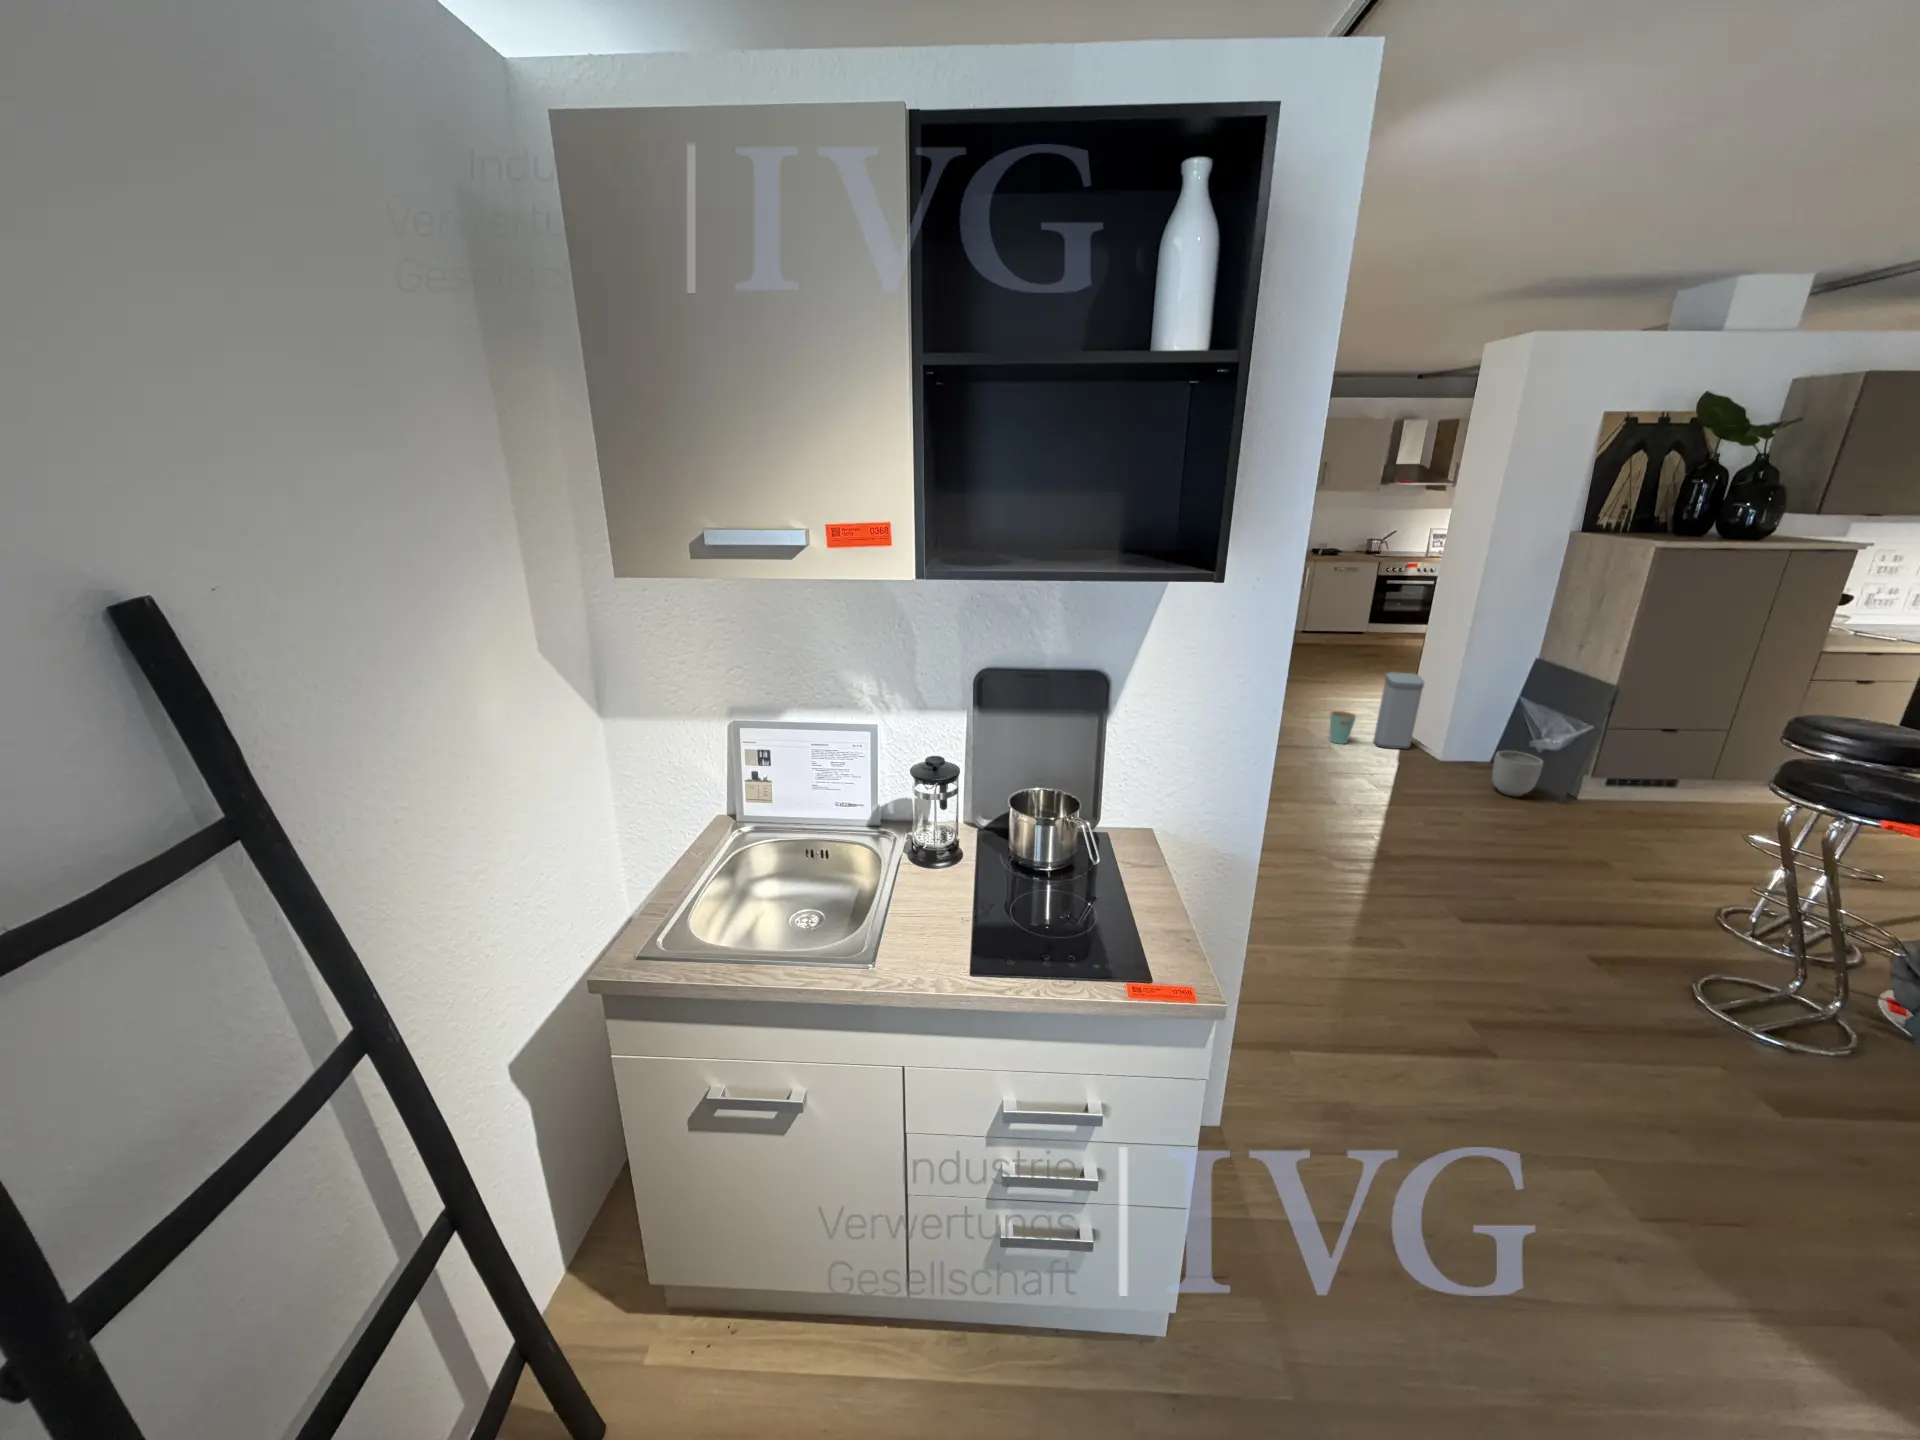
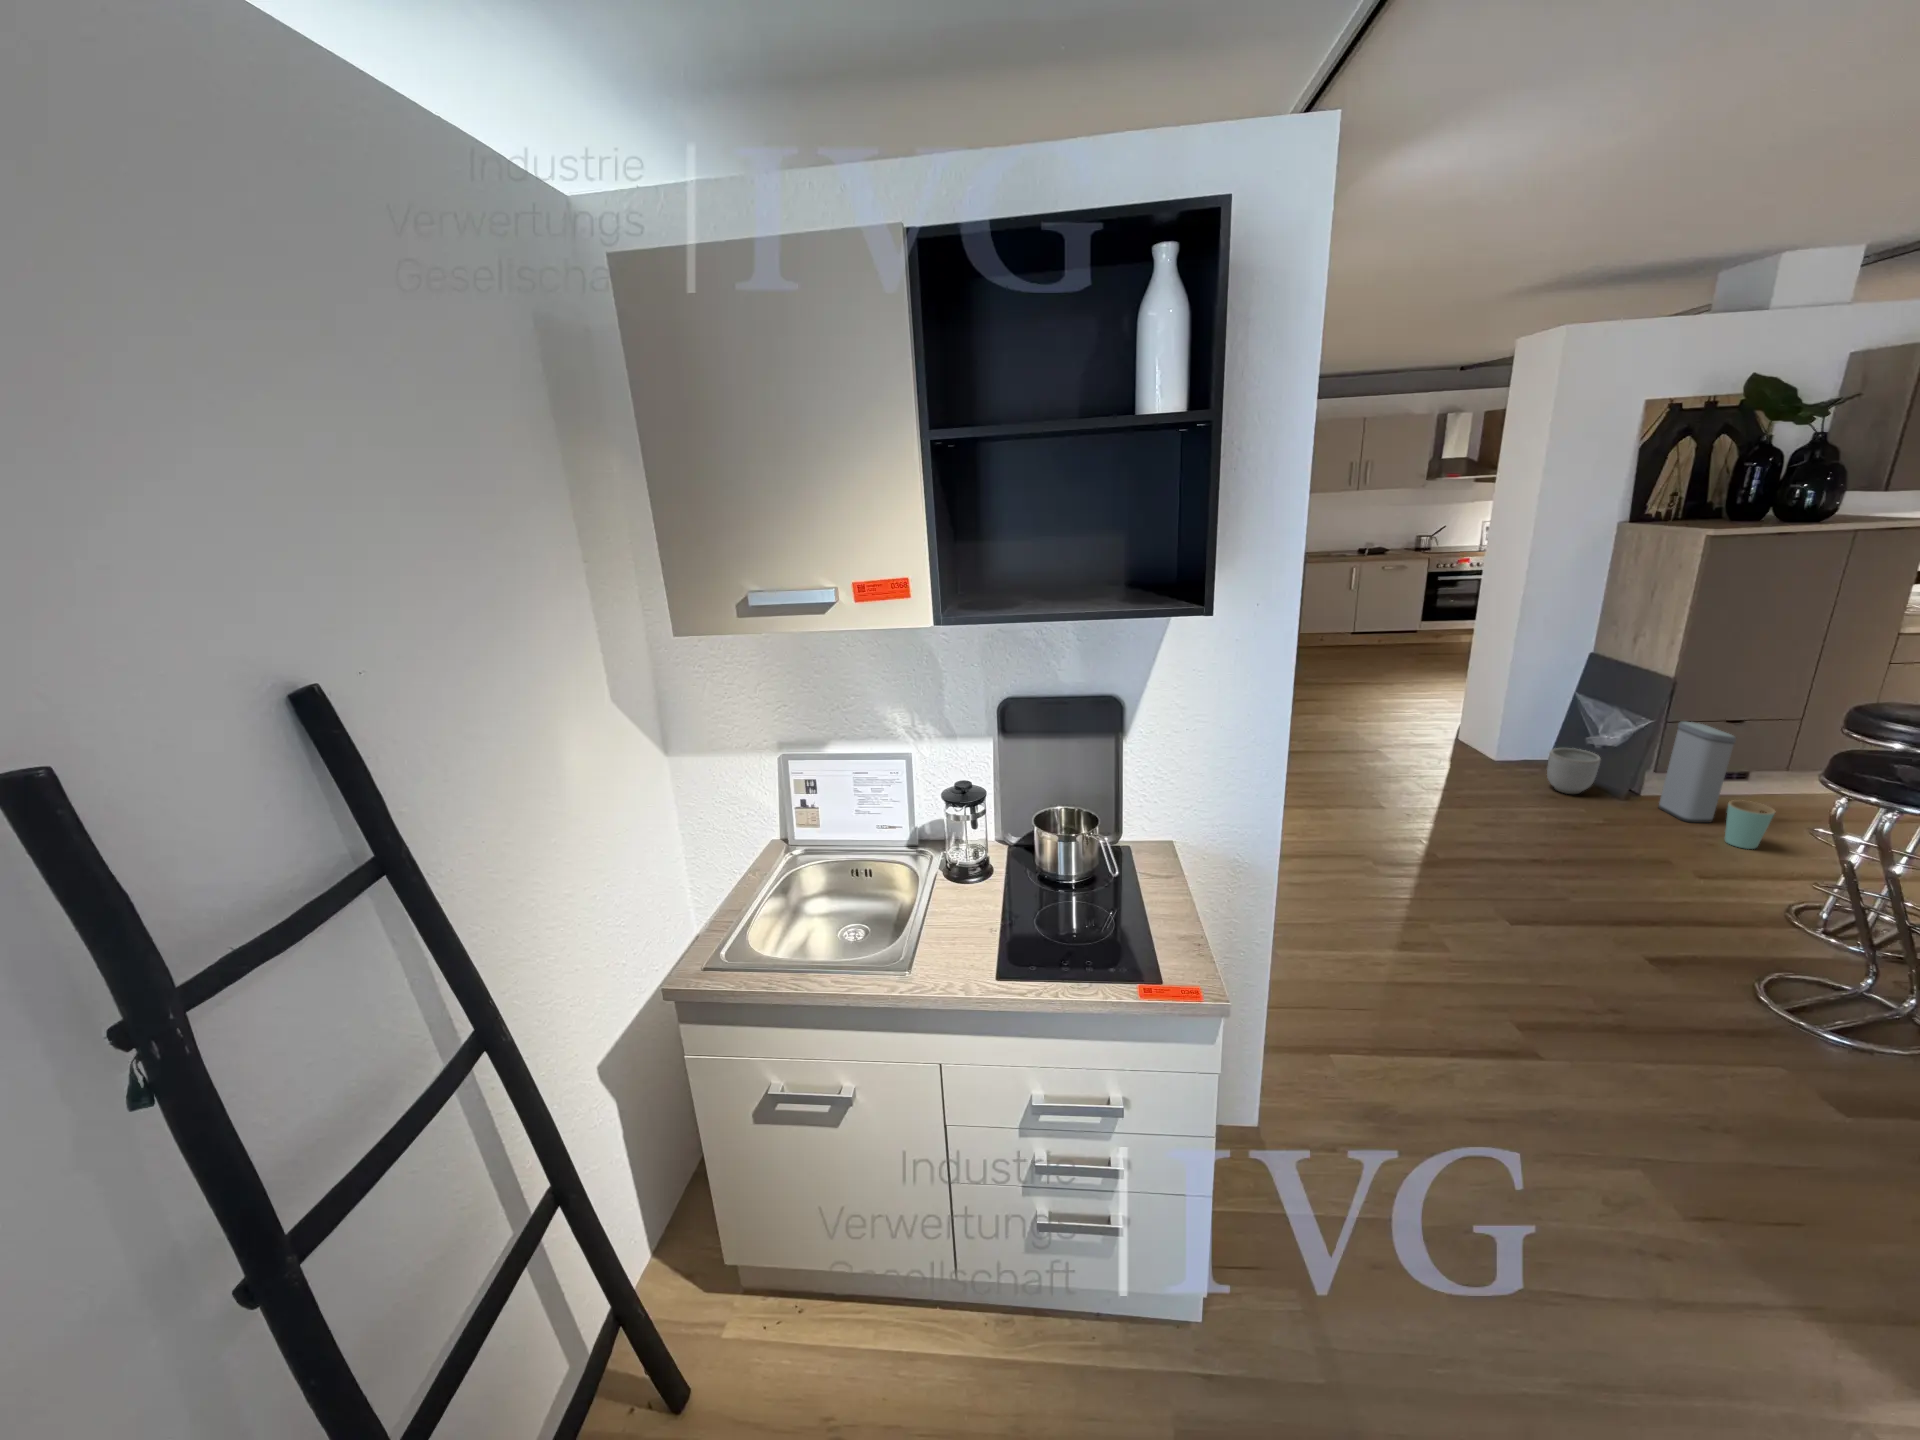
trash can: present [1330,672,1424,750] -> present [1659,721,1775,849]

